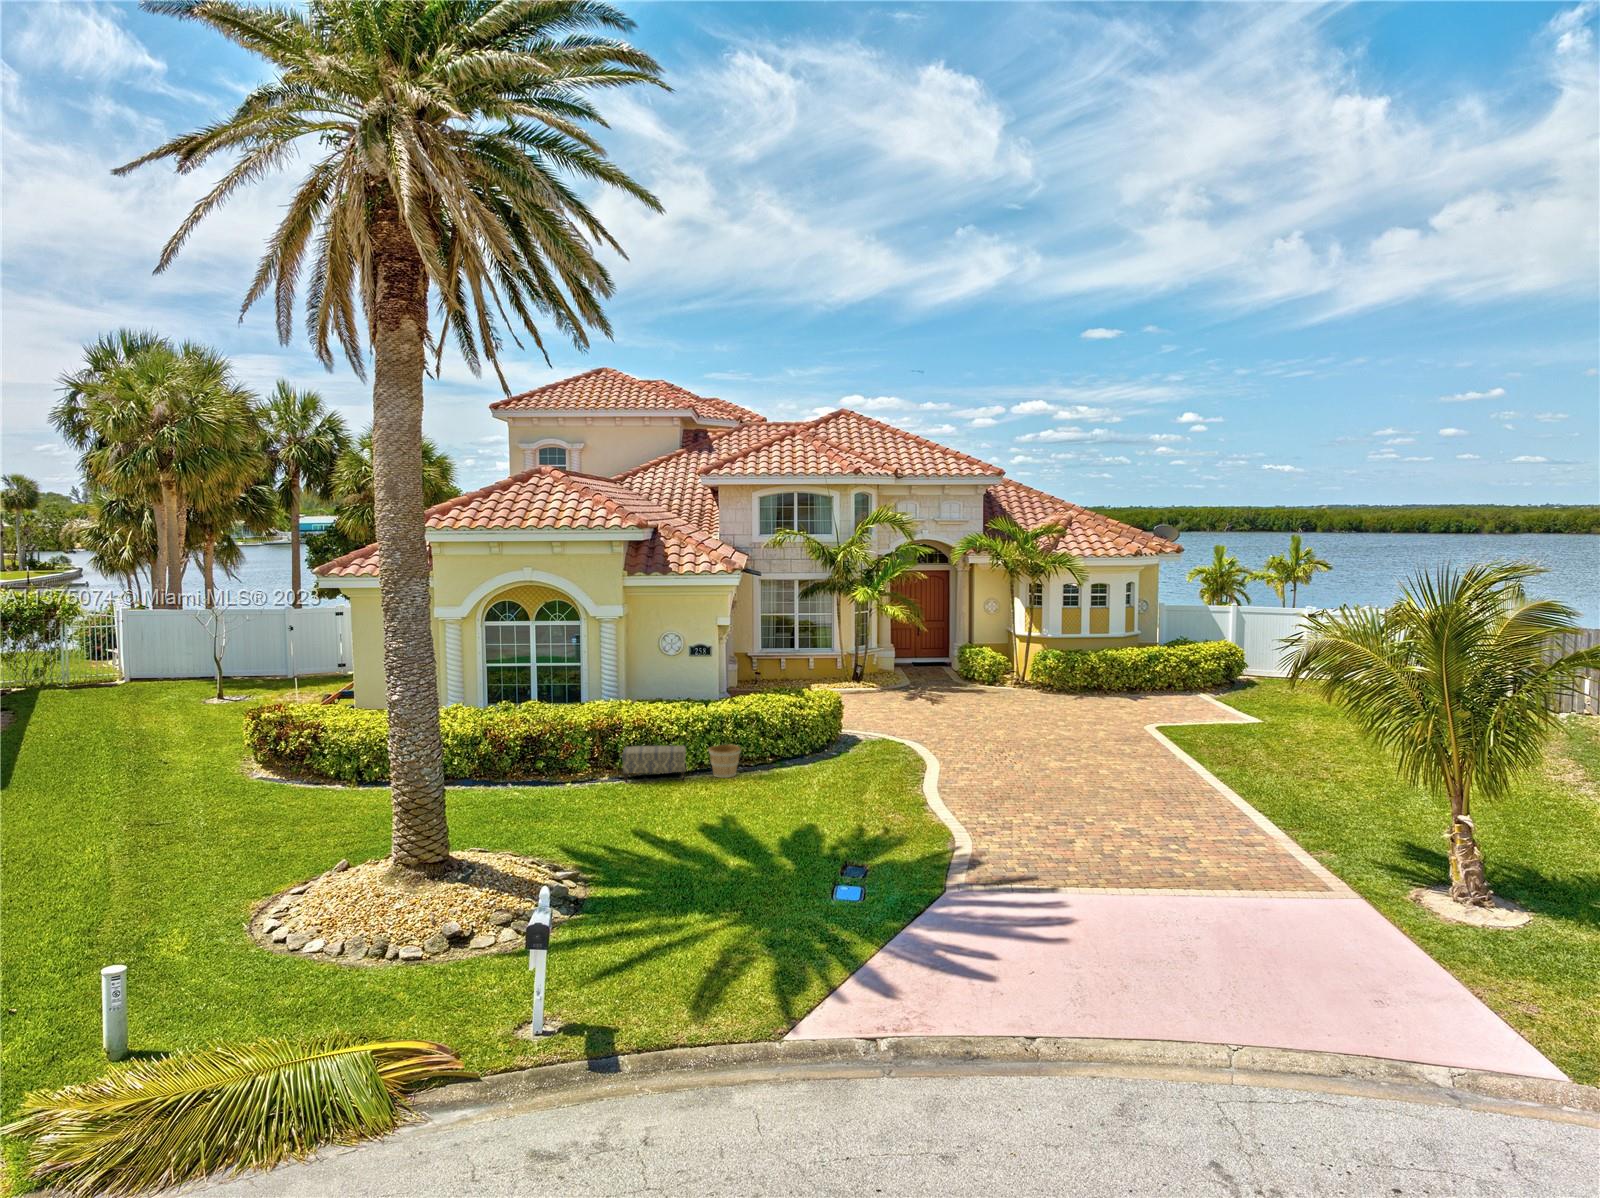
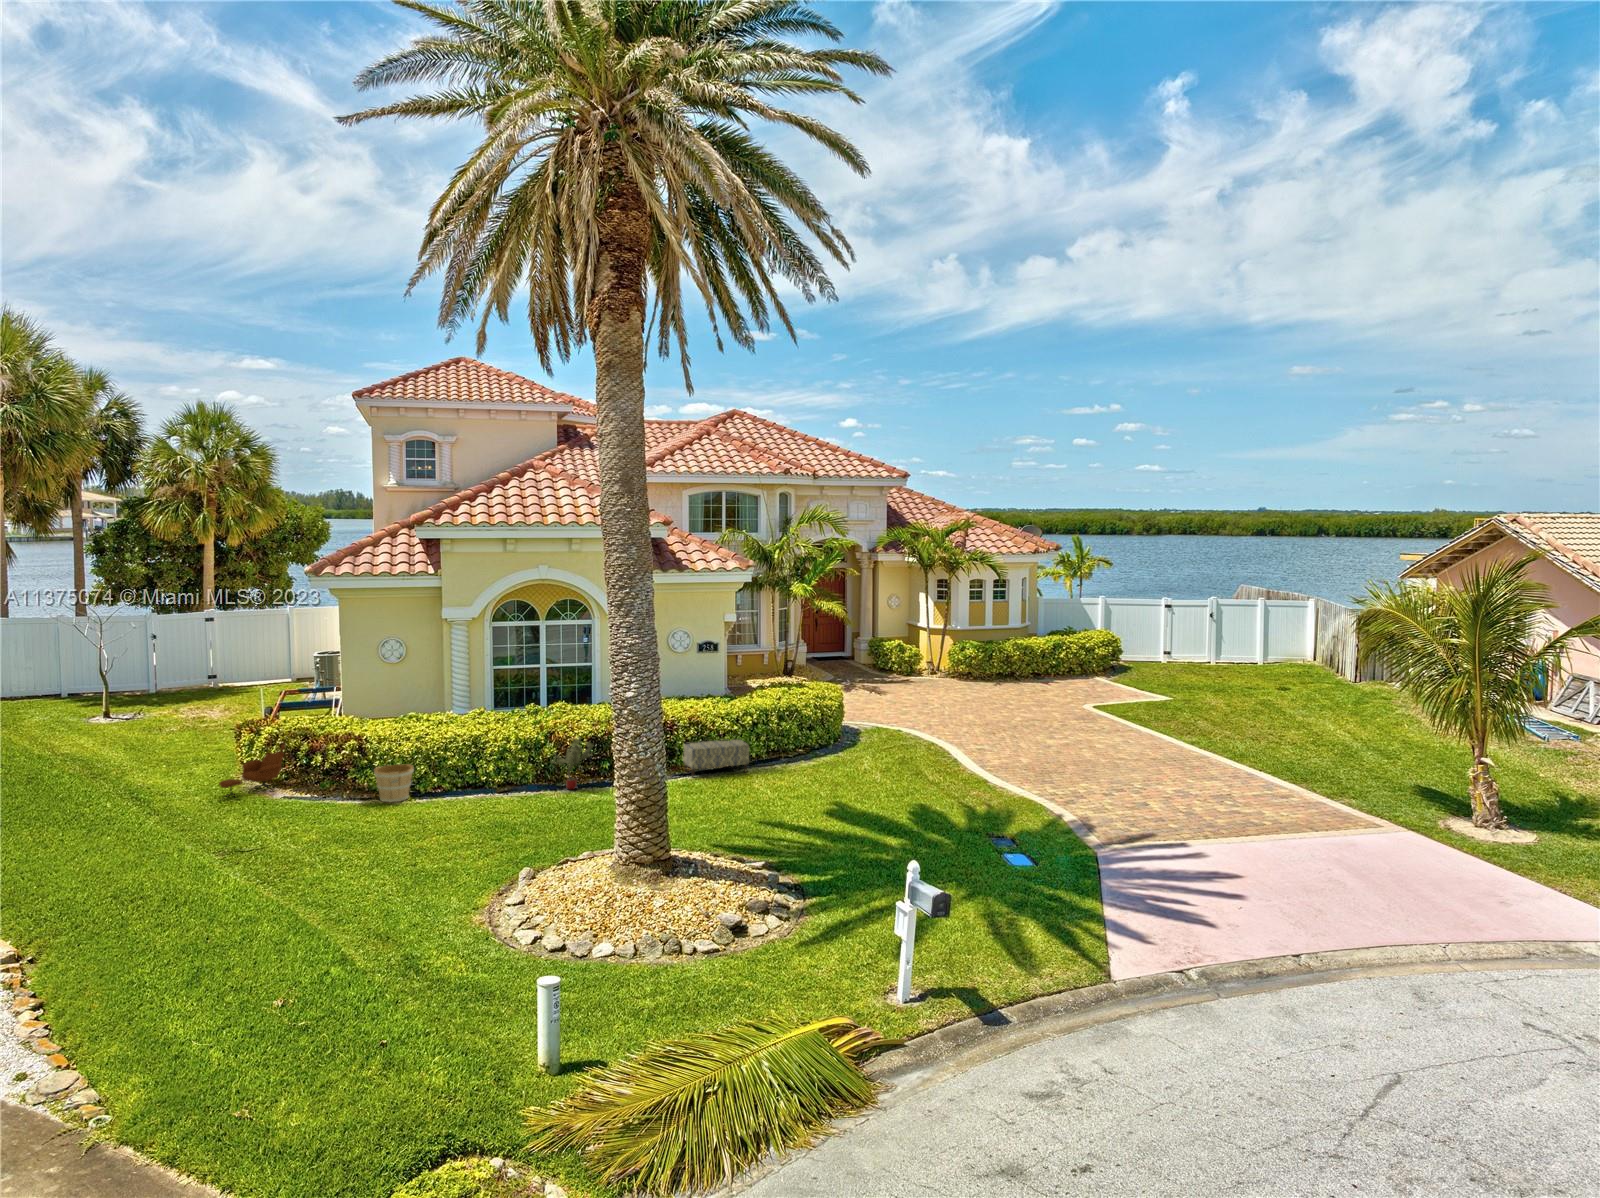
lounge chair: none [213,725,278,775] -> present [219,745,285,800]
potted tree: none [479,734,521,786] -> present [551,737,593,790]
wooden bucket: present [709,744,741,778] -> present [374,764,414,802]

